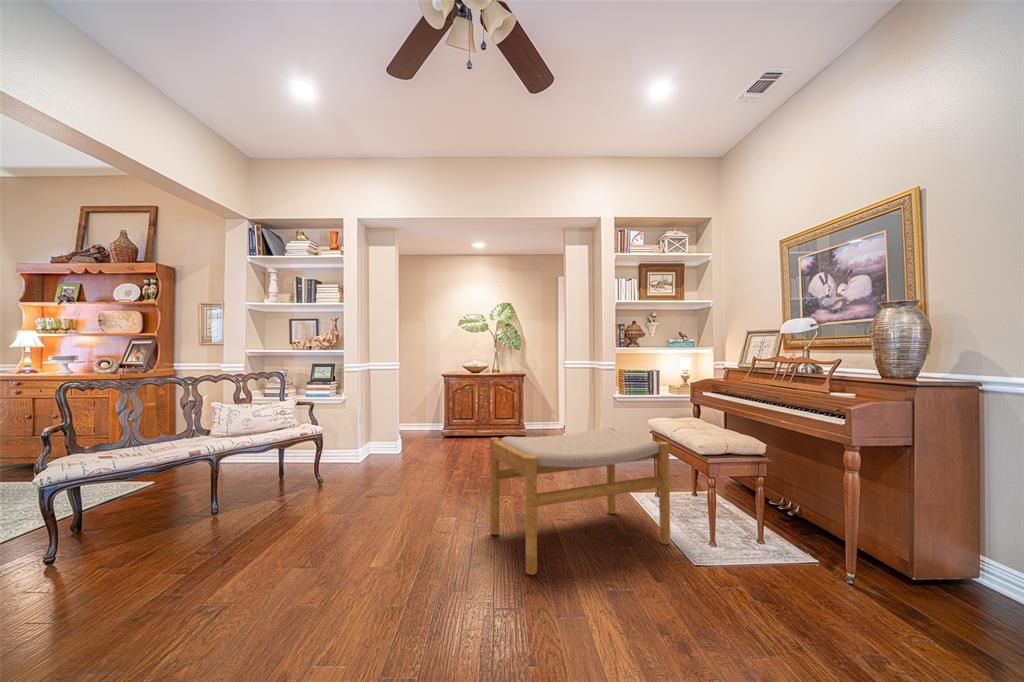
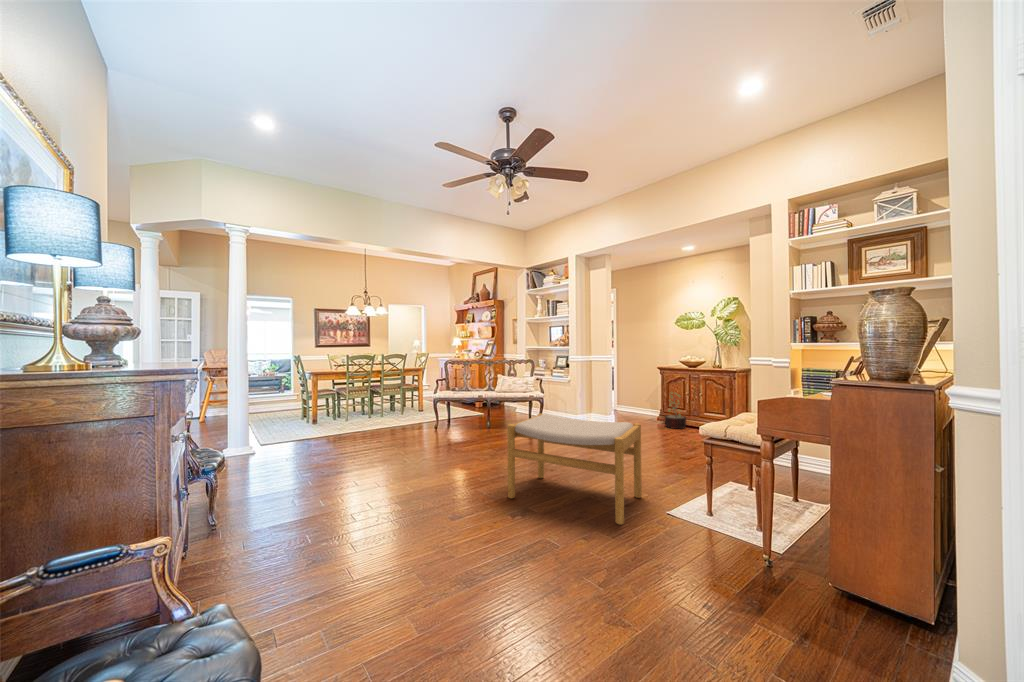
decorative plant: none [455,400,480,443] -> present [665,393,686,429]

